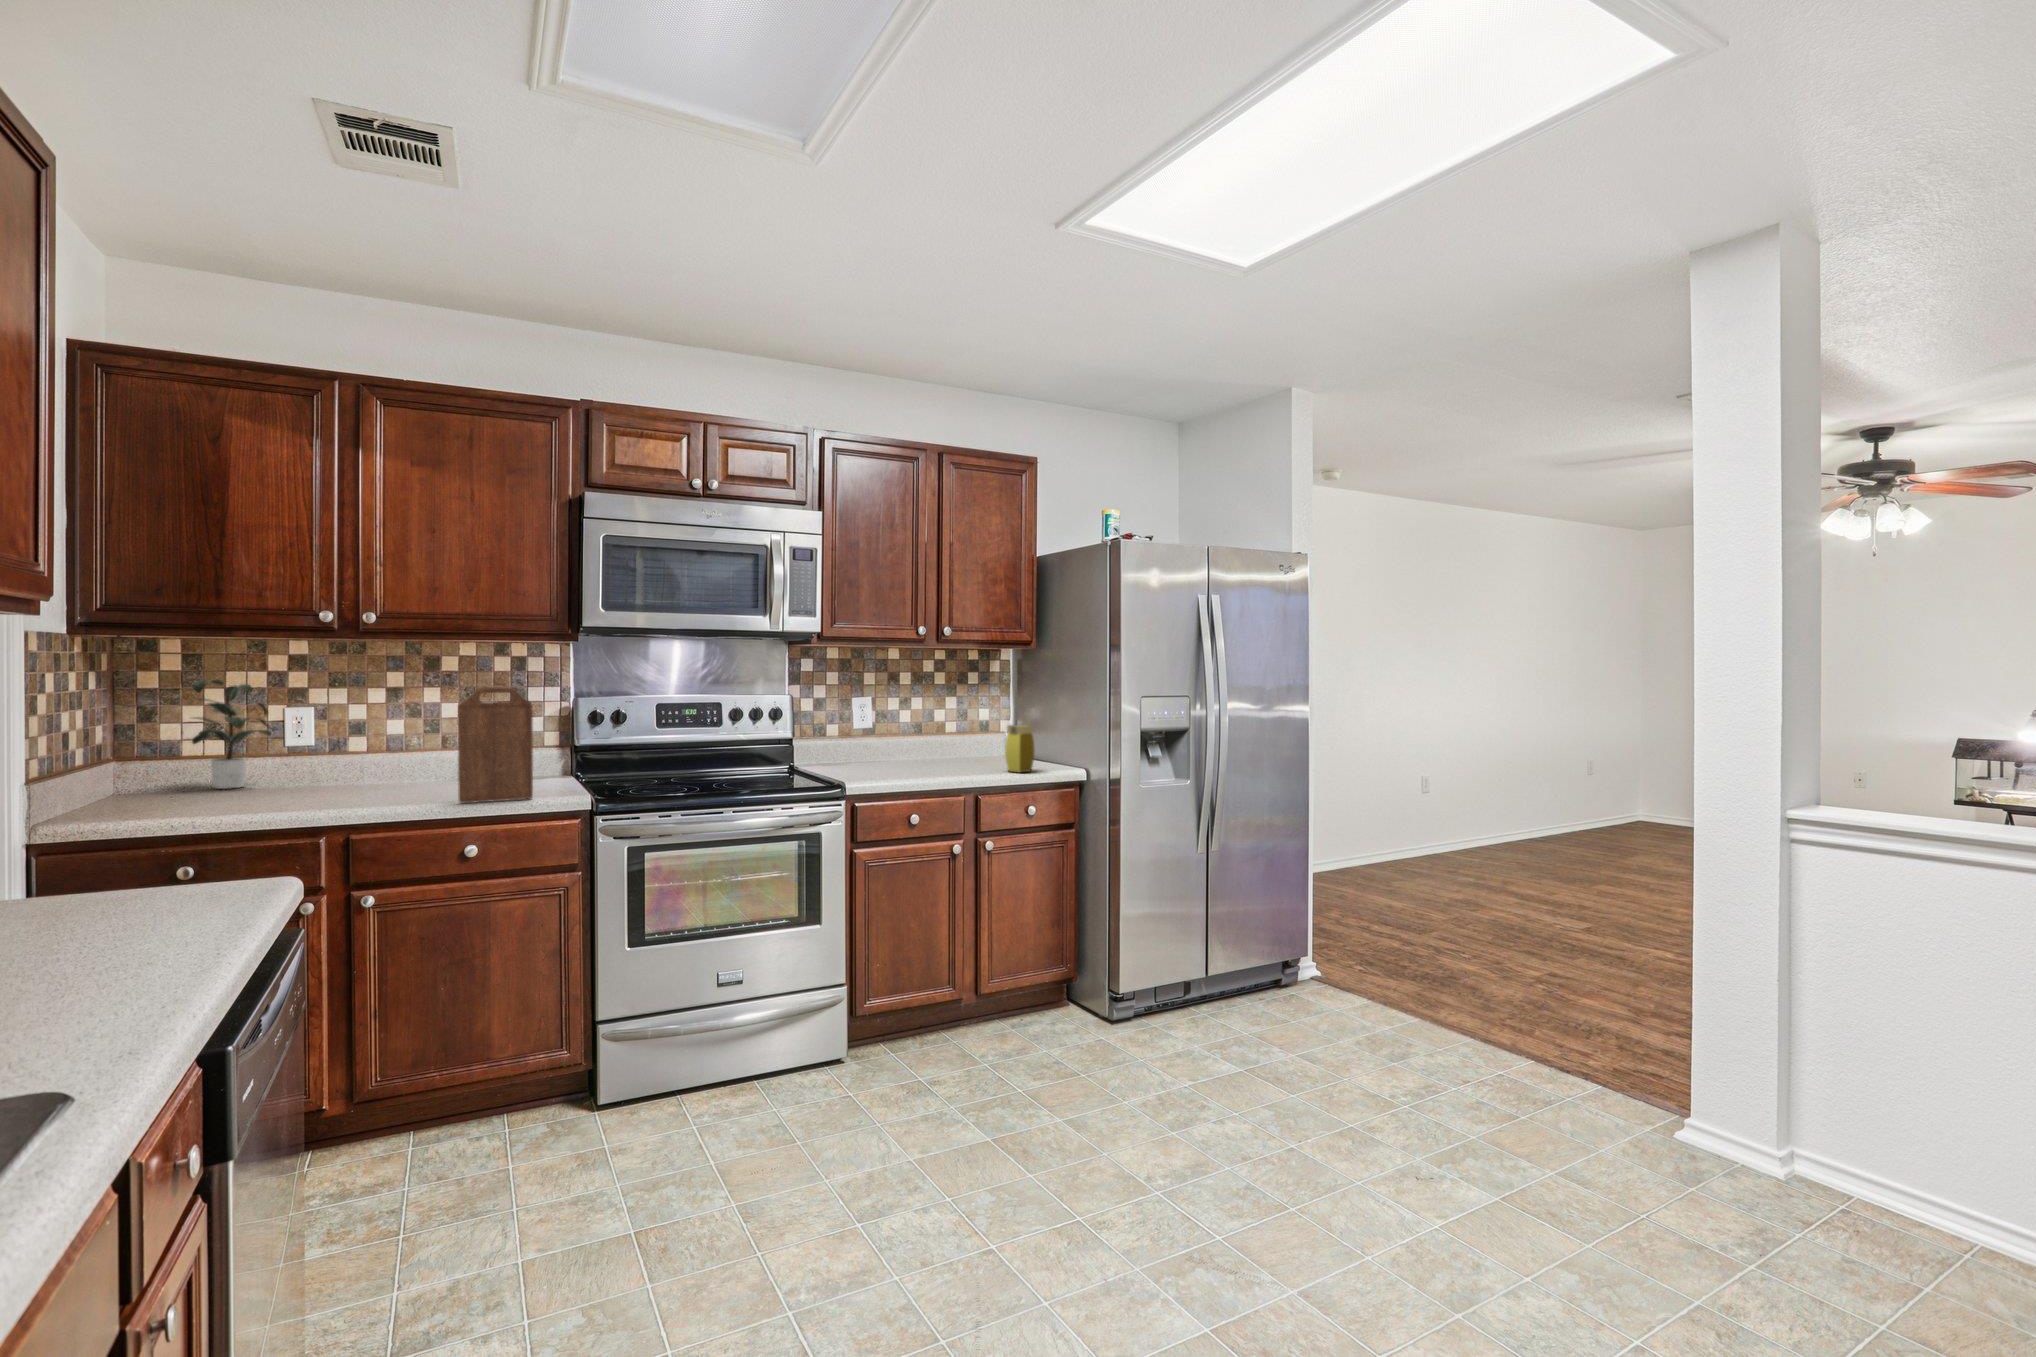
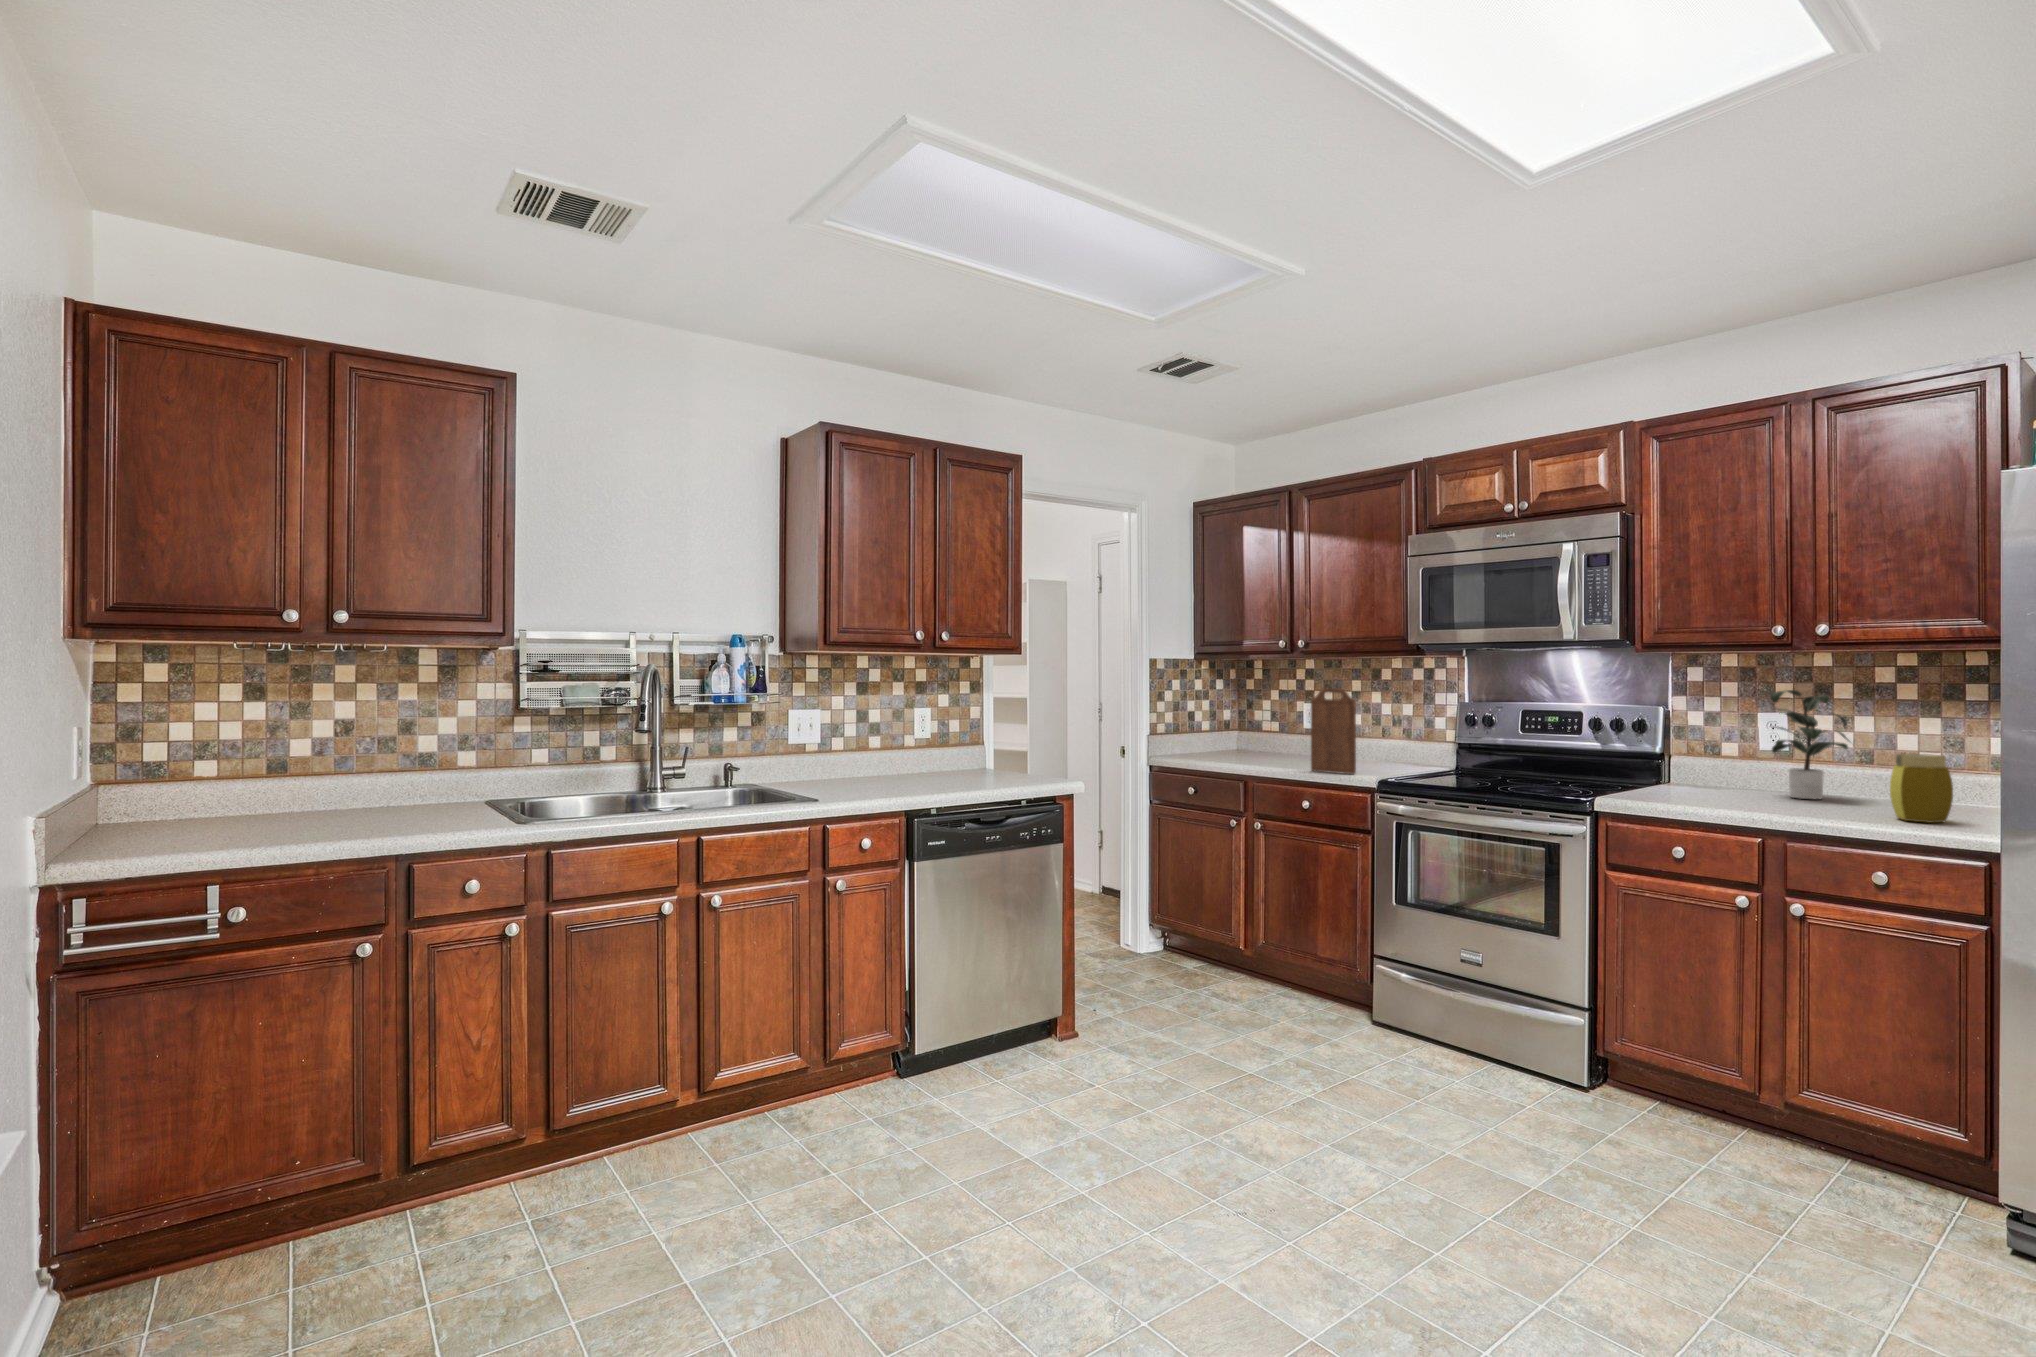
potted plant: present [192,679,271,789] -> present [1771,690,1849,799]

